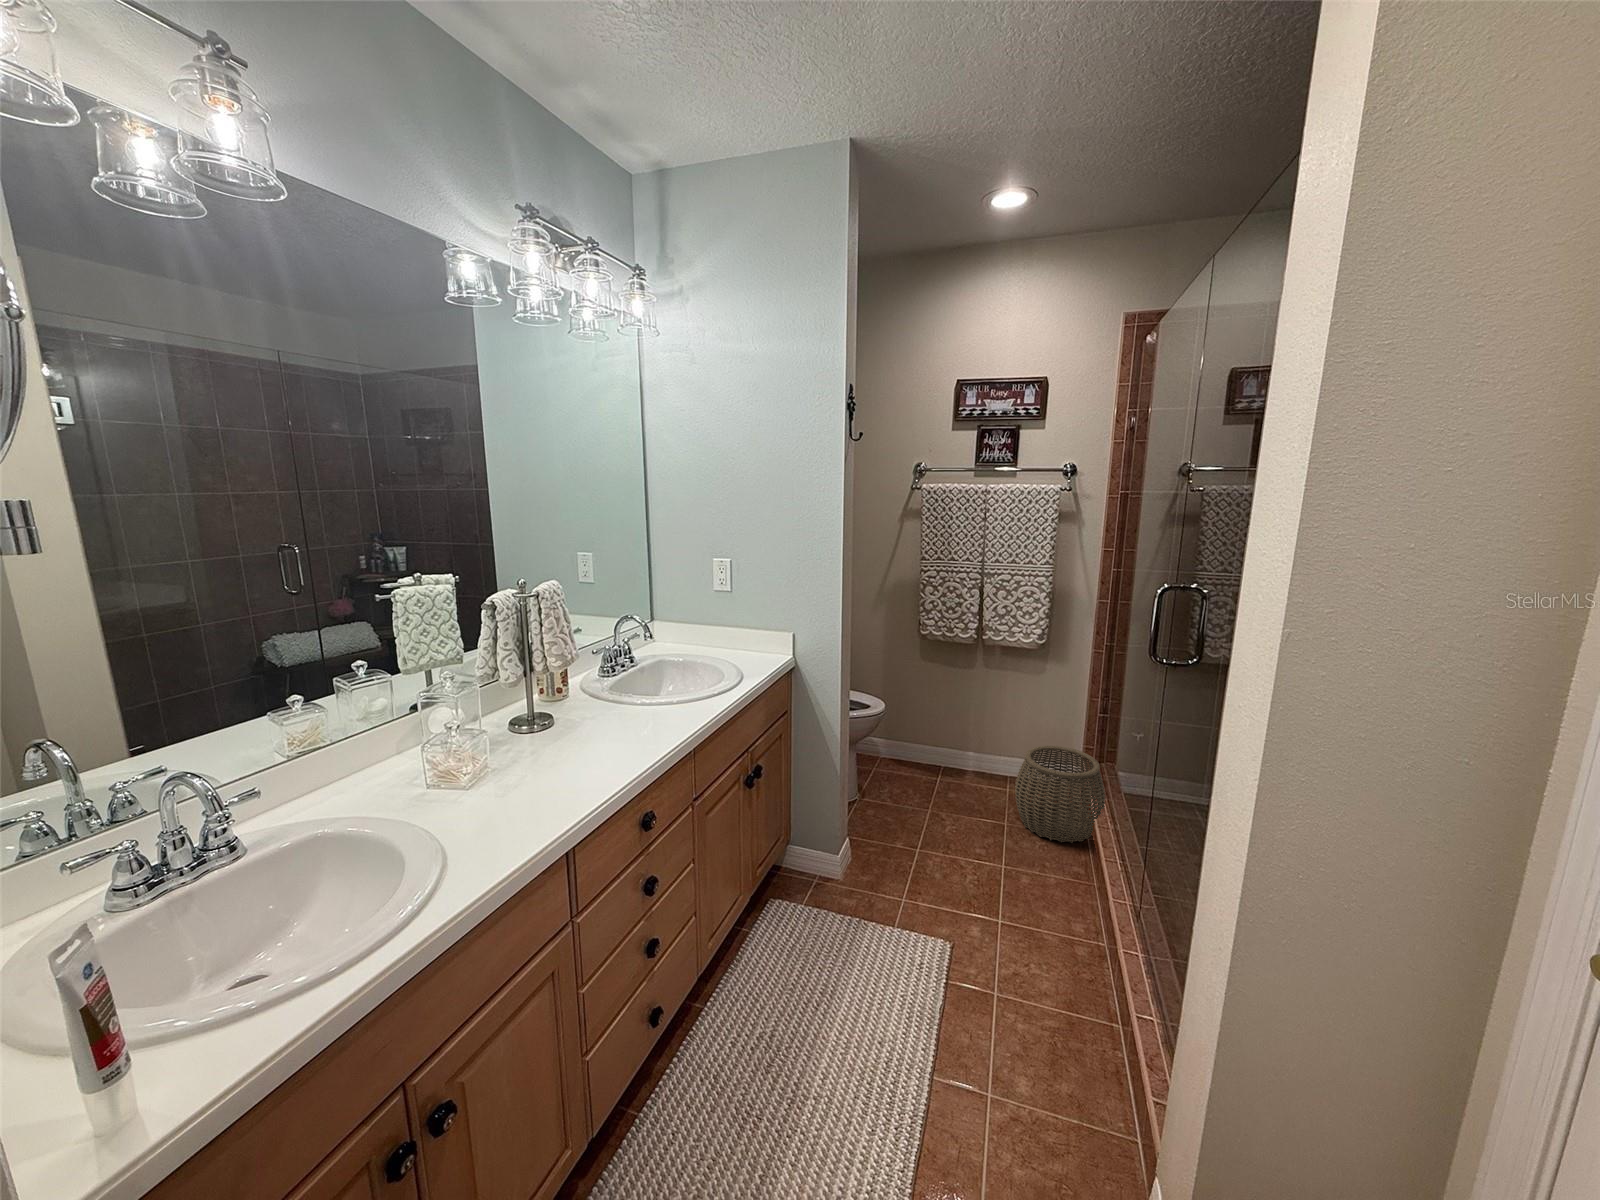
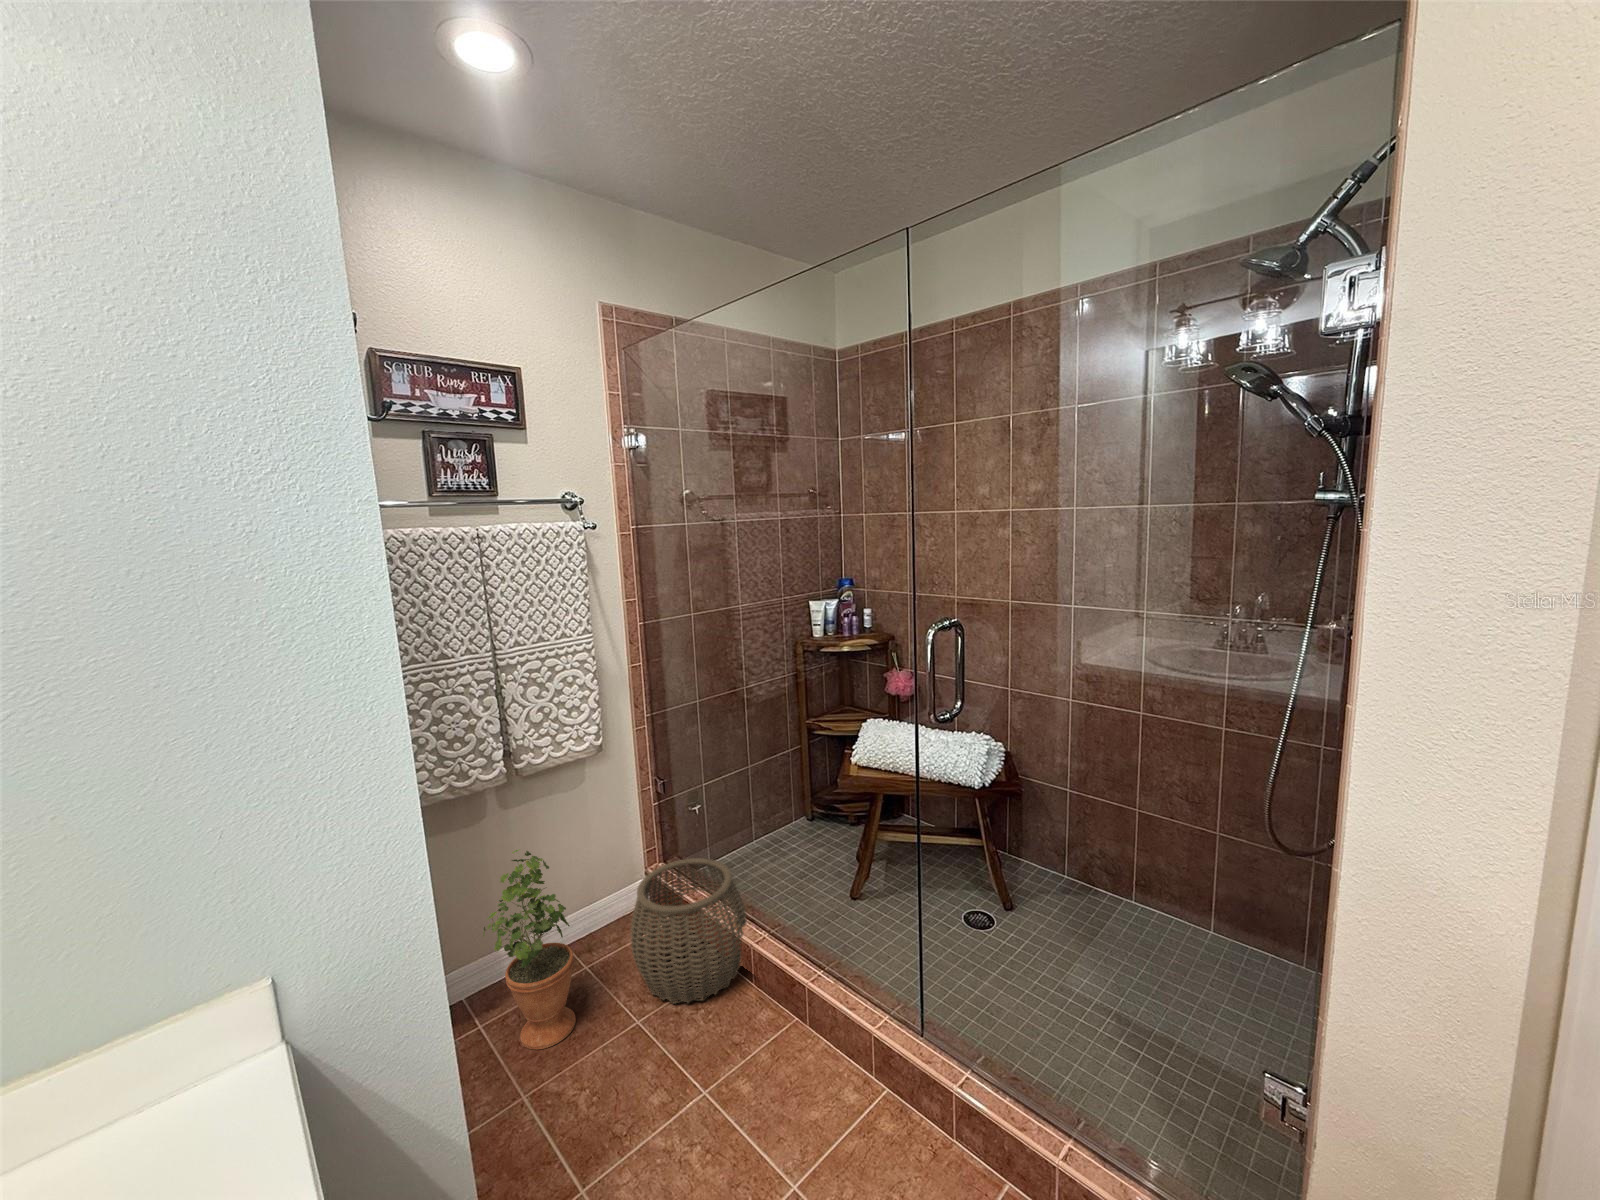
potted plant: none [939,684,987,800] -> present [483,850,576,1050]

